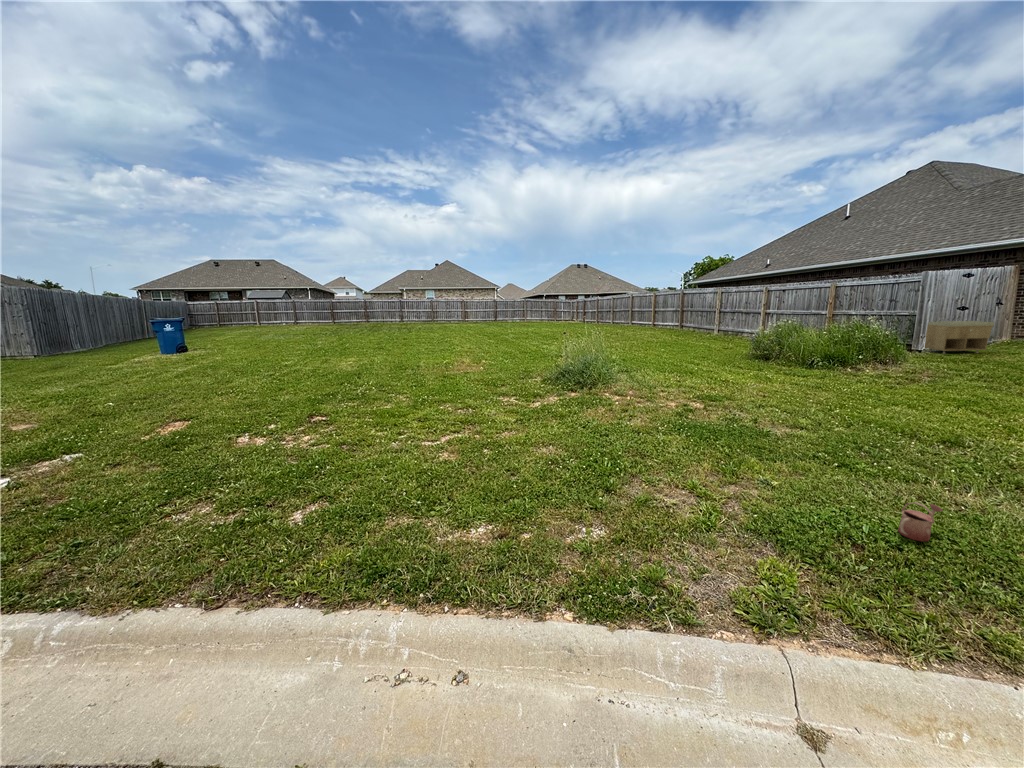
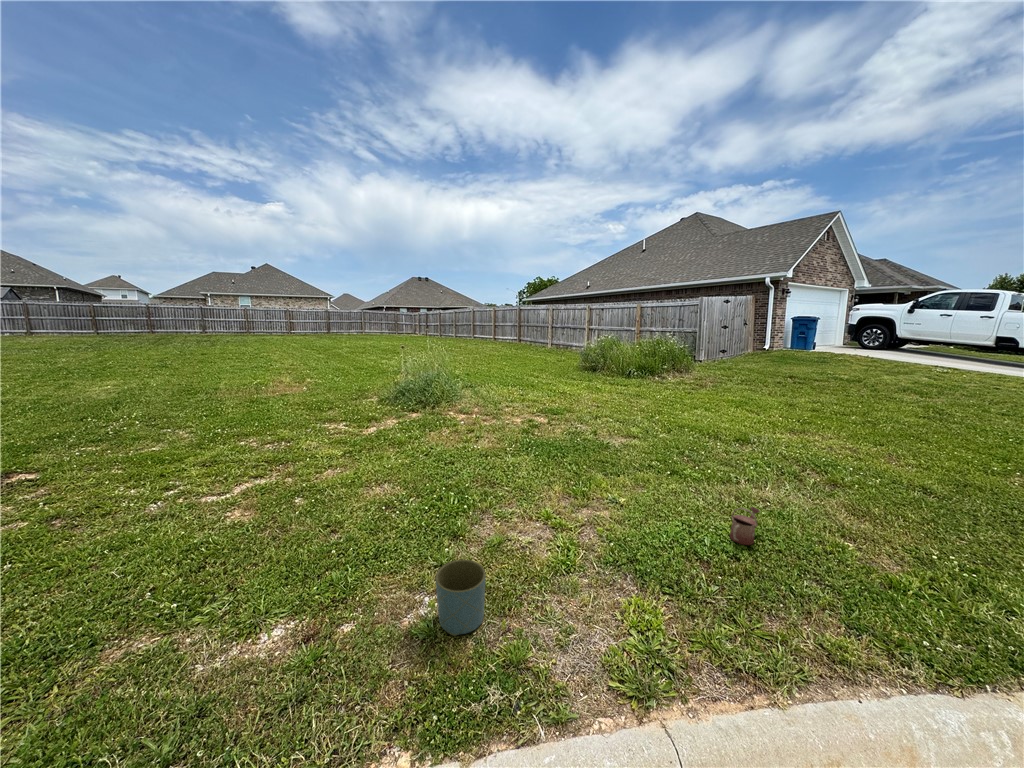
storage bench: present [923,321,994,353] -> none [702,338,743,363]
planter: none [592,501,632,555] -> present [436,560,485,636]

